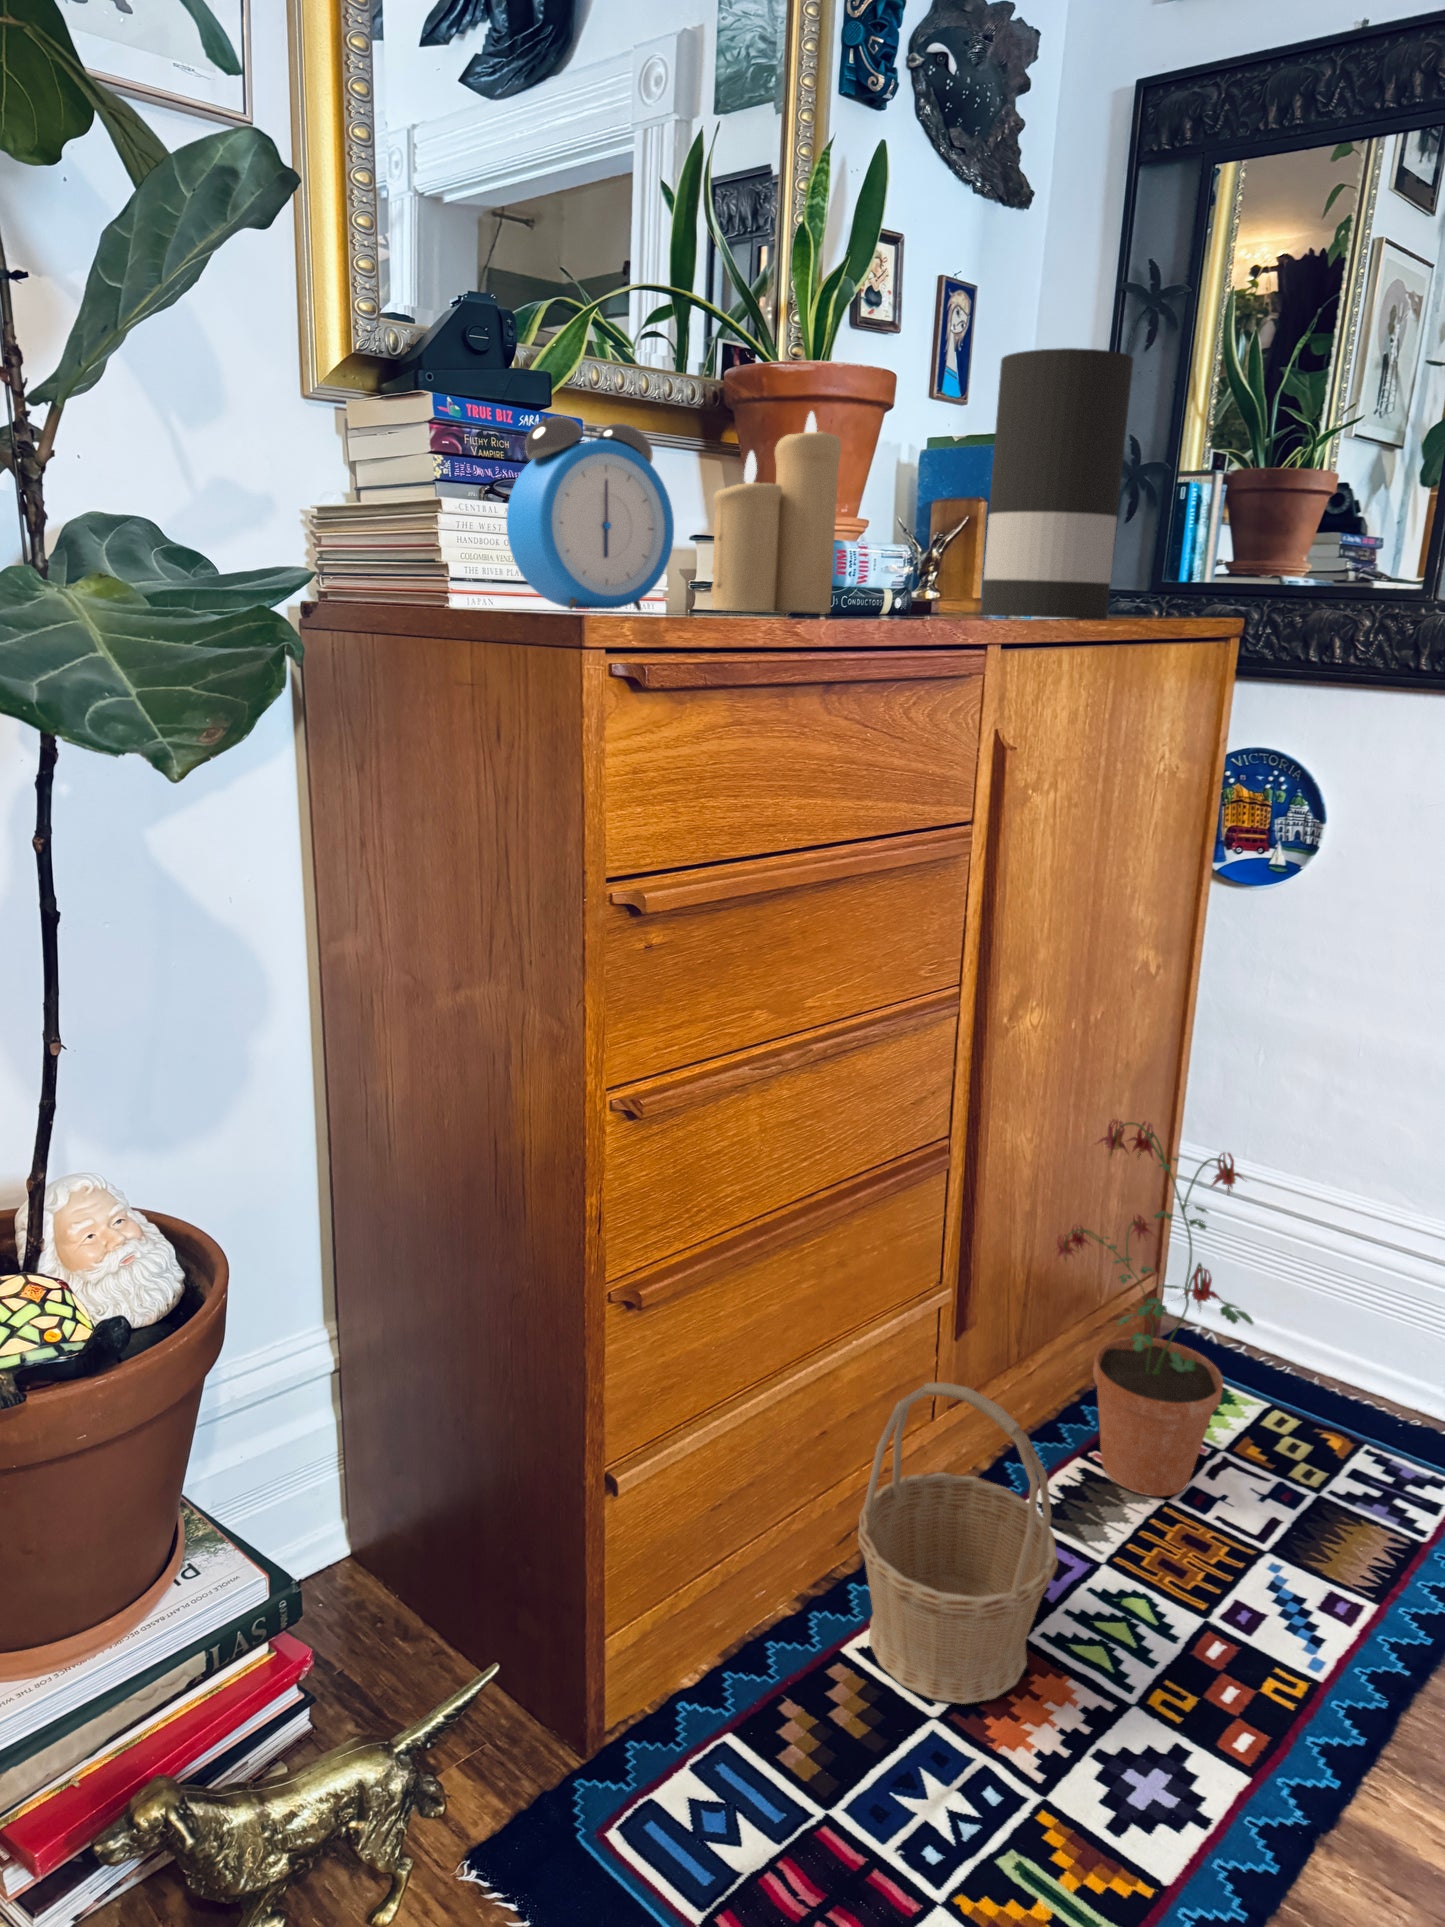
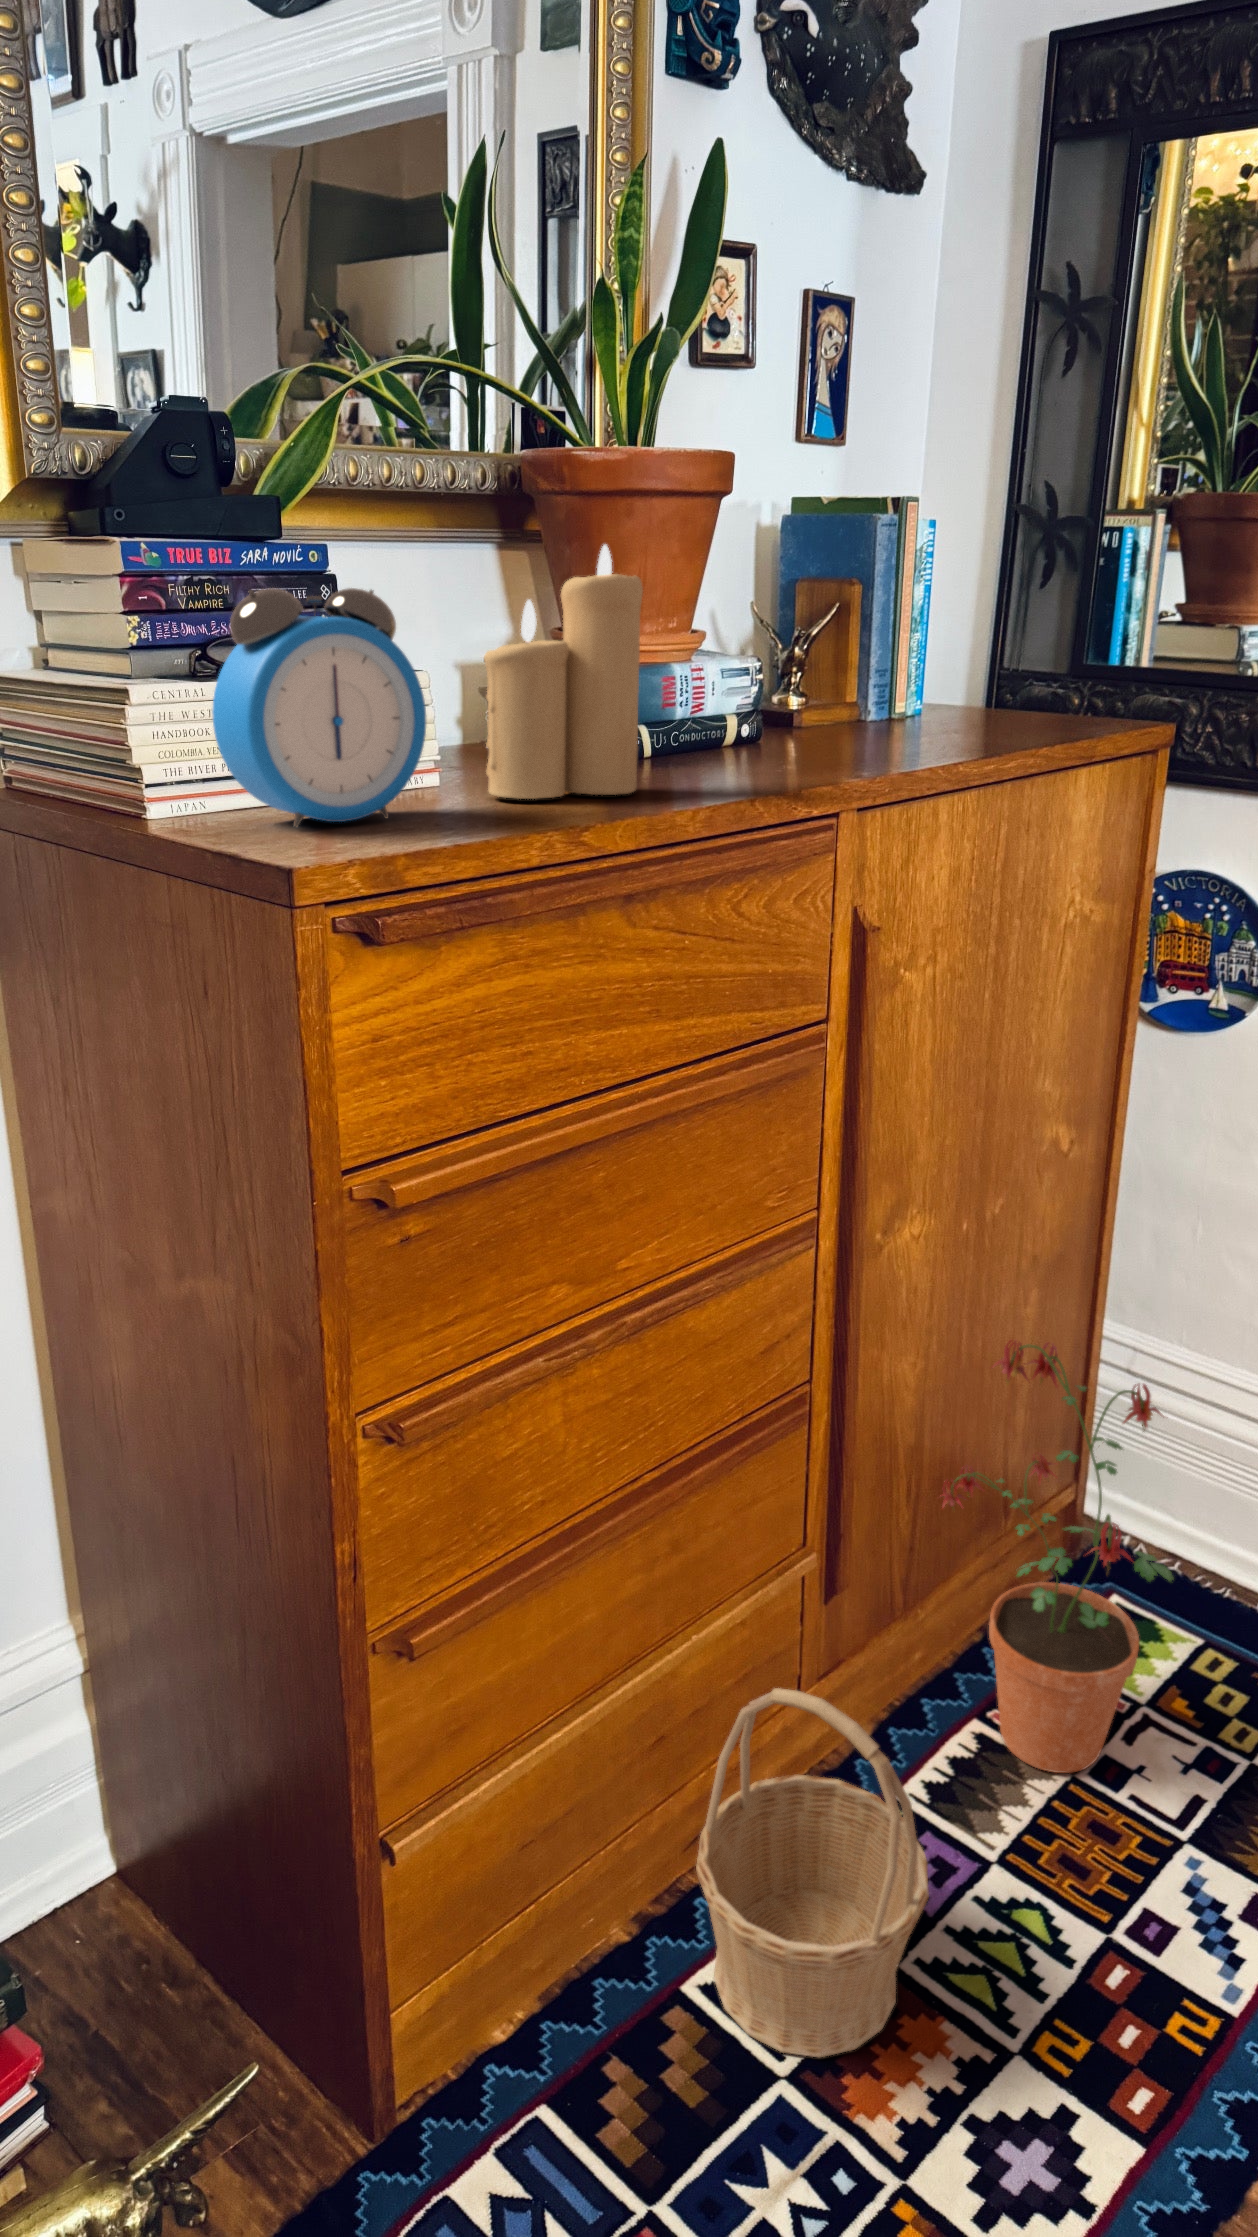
vase: present [981,348,1133,619] -> none [851,412,1031,741]

